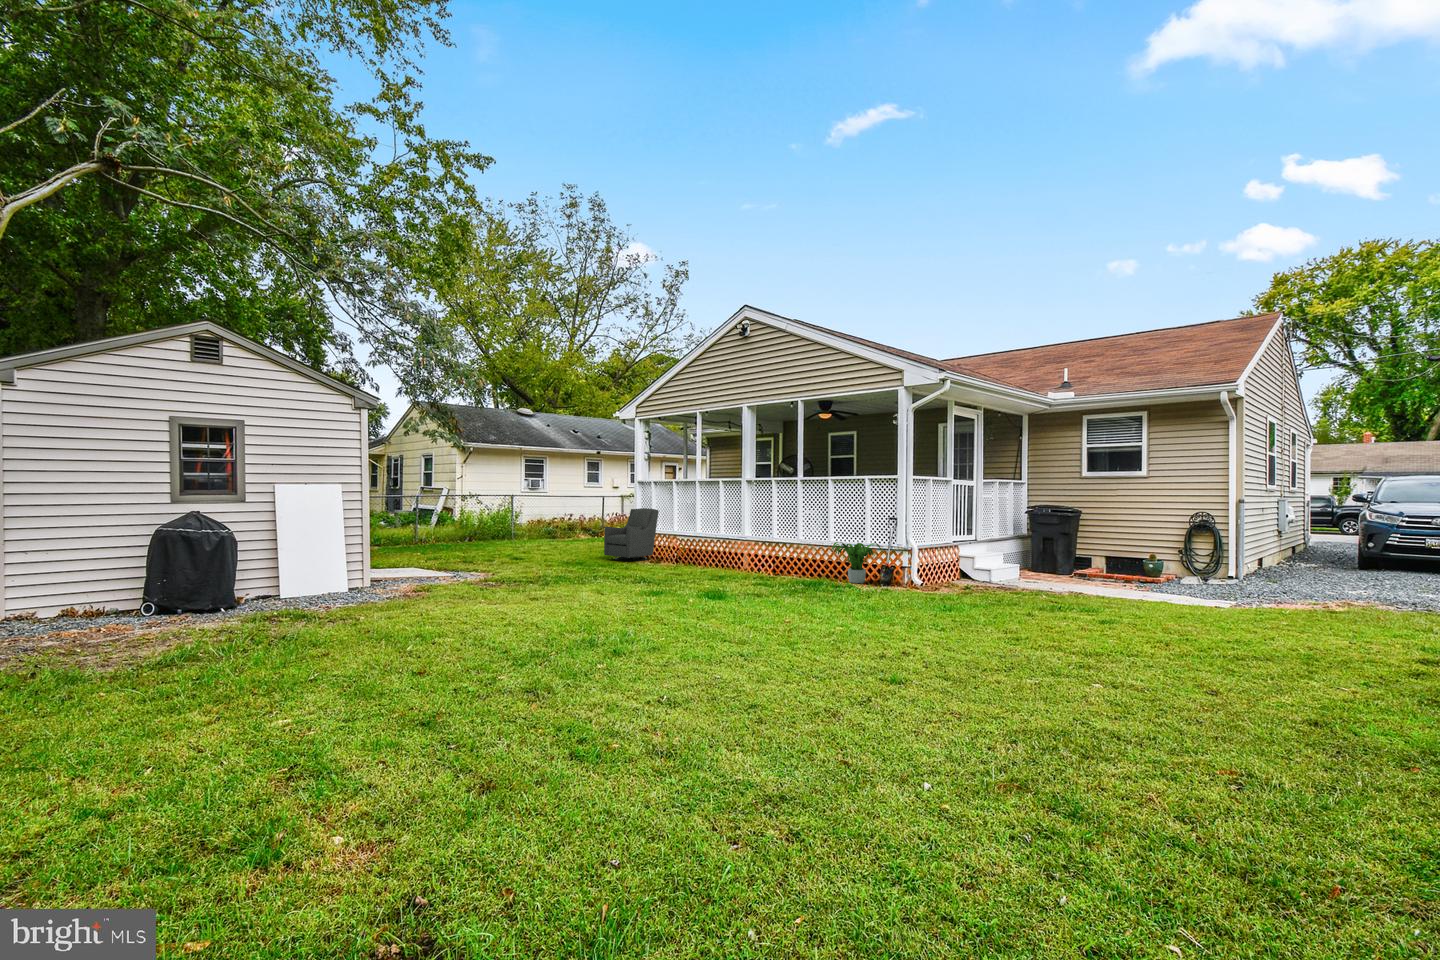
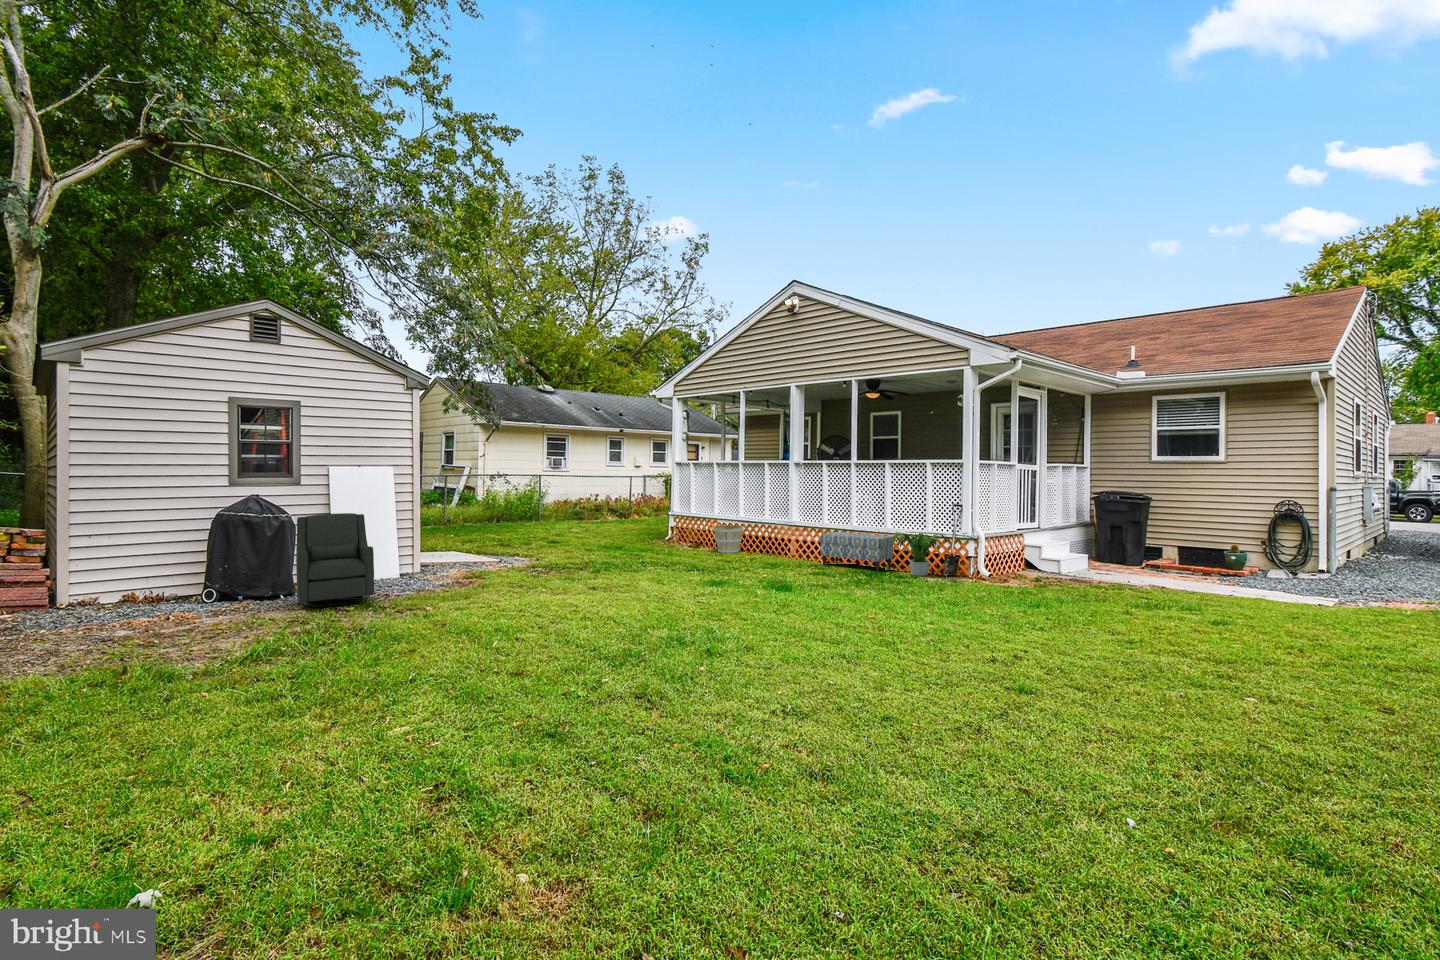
chair: present [604,508,659,561] -> present [296,513,374,607]
wooden bucket: none [670,538,699,565] -> present [713,525,743,553]
bench: none [767,543,835,579] -> present [820,532,894,571]

